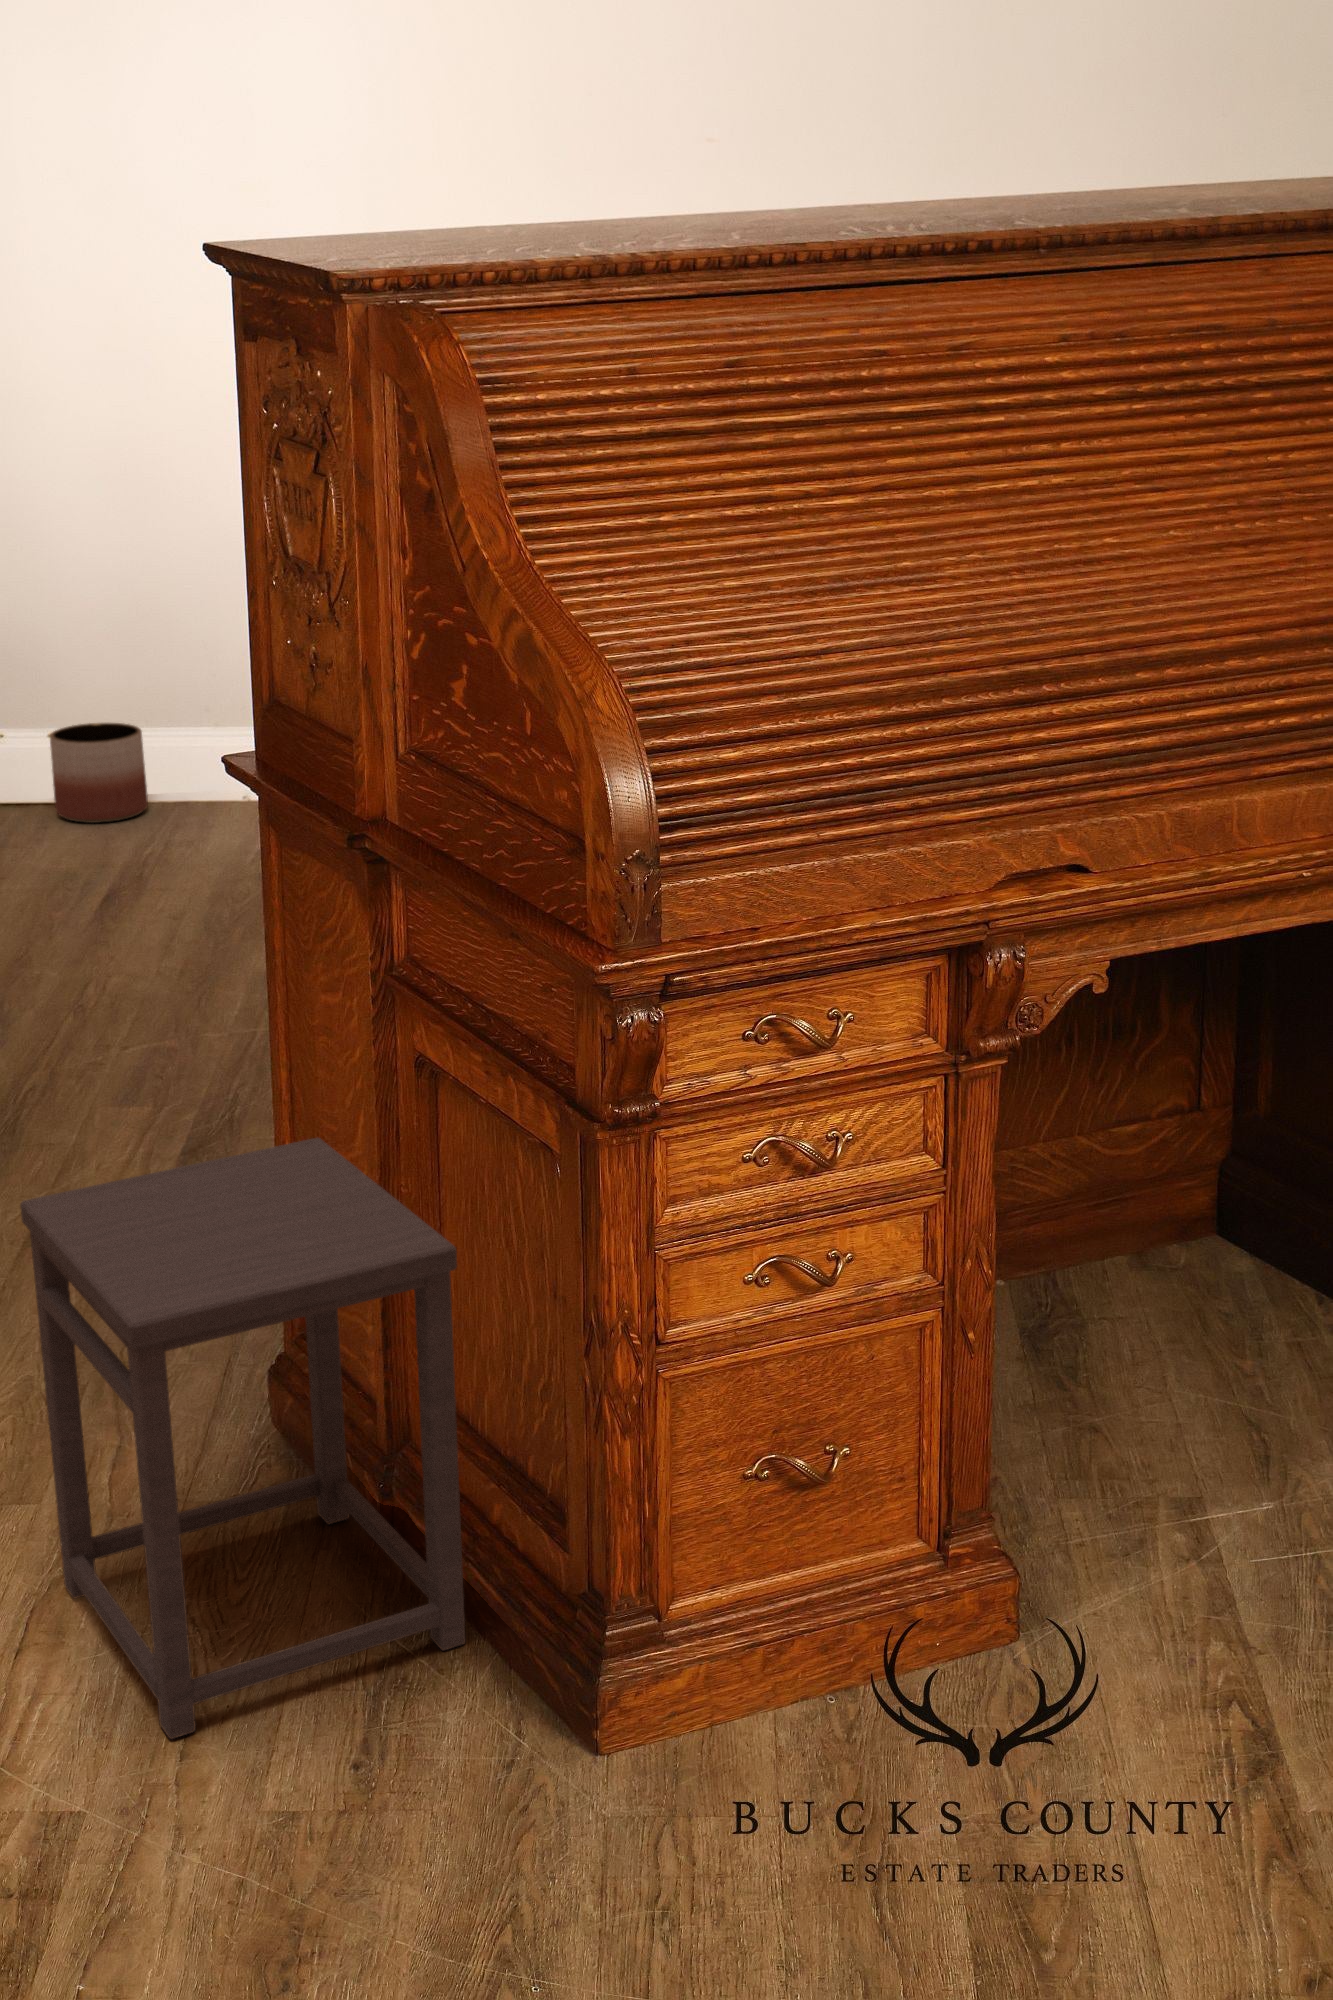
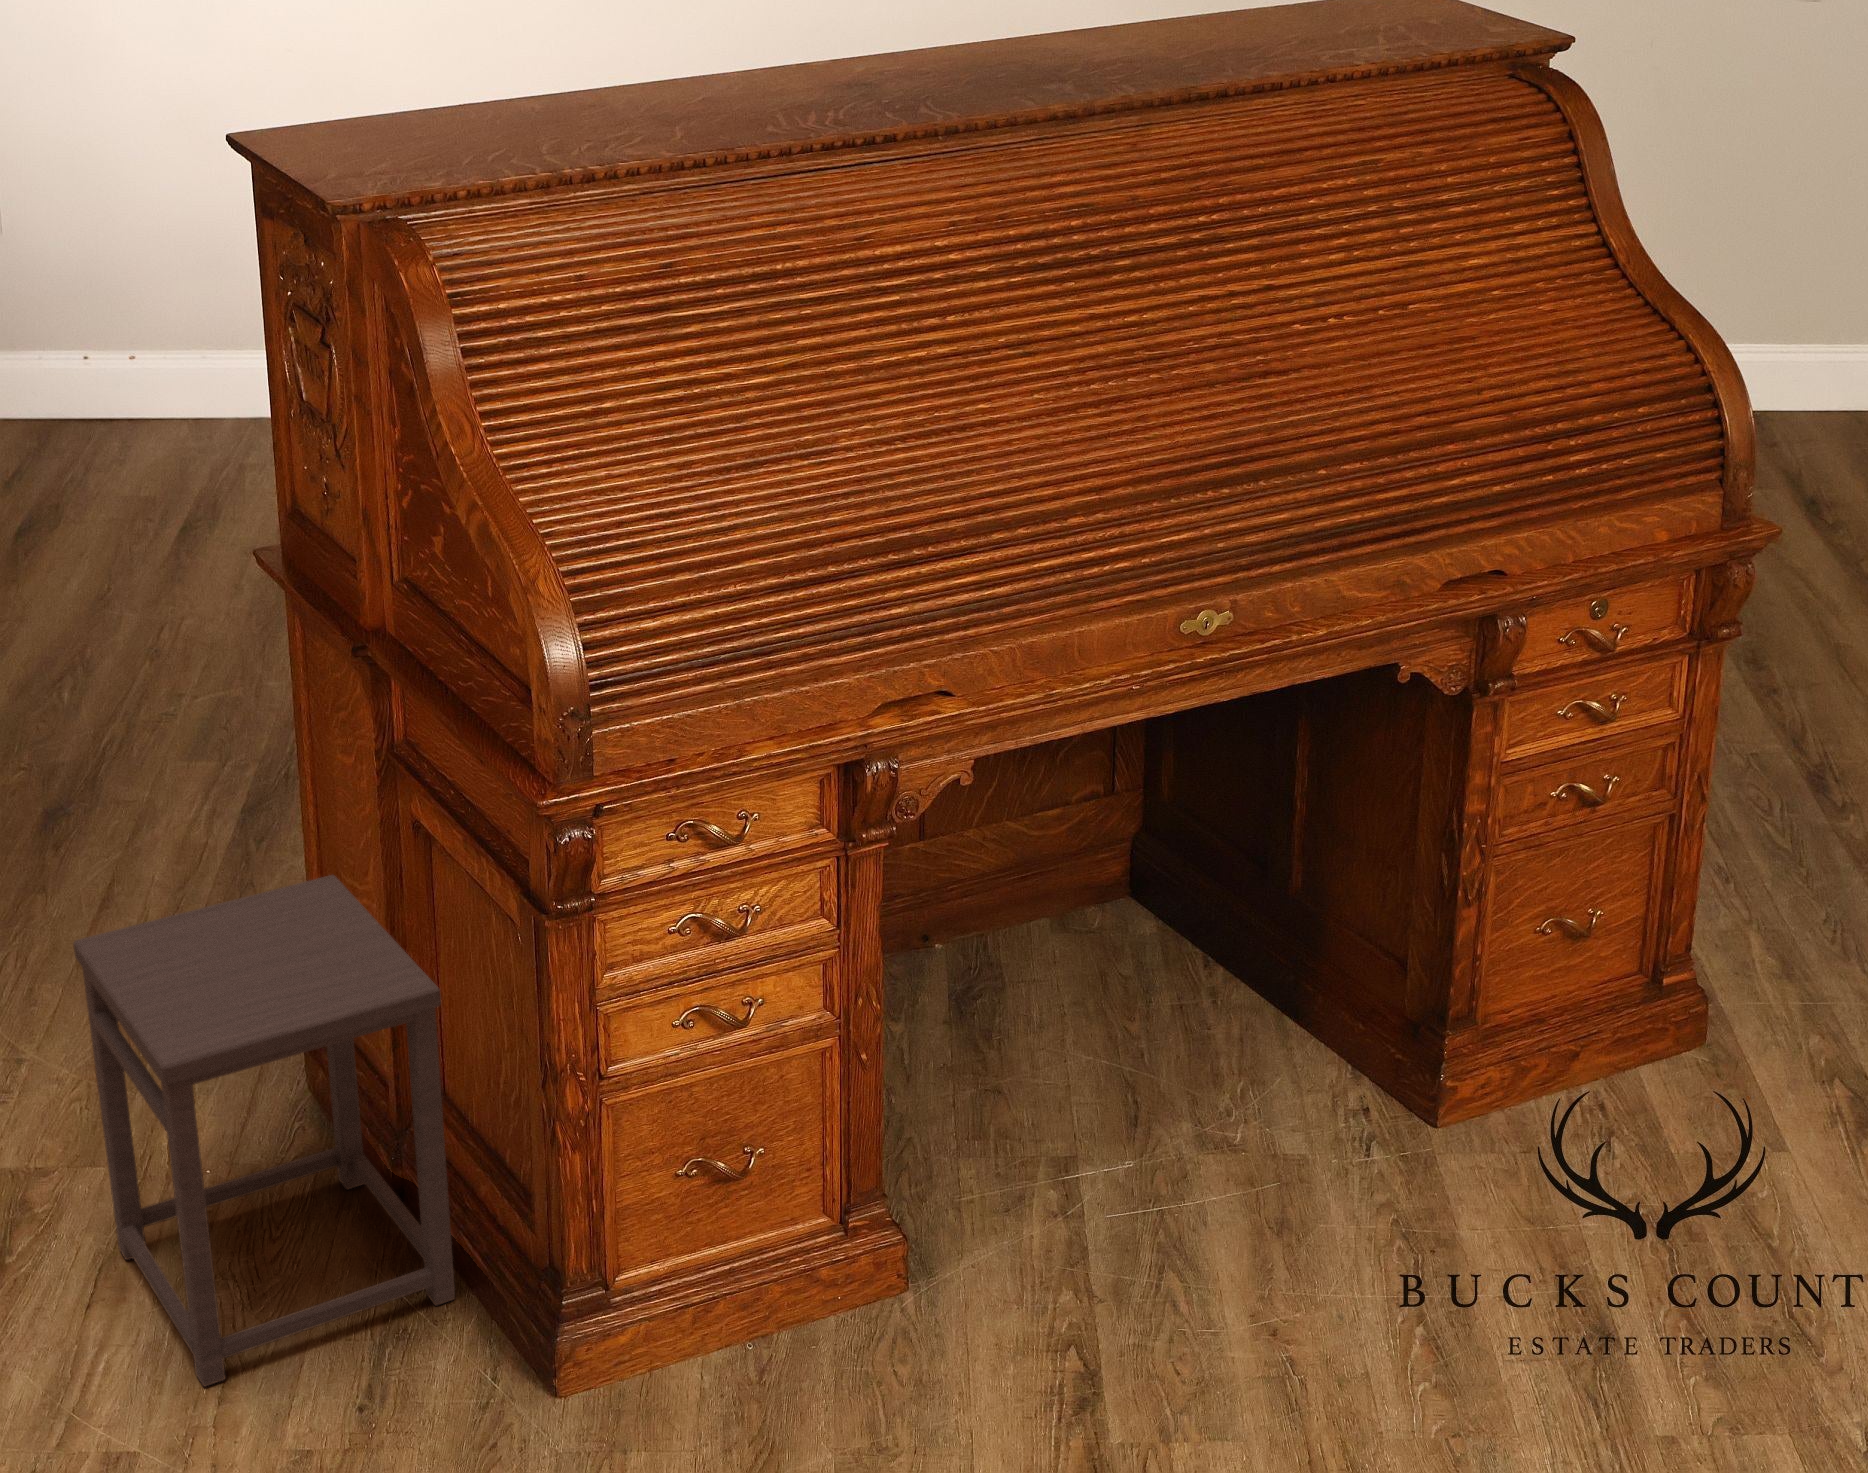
planter: present [50,723,148,823] -> none [121,341,218,440]

